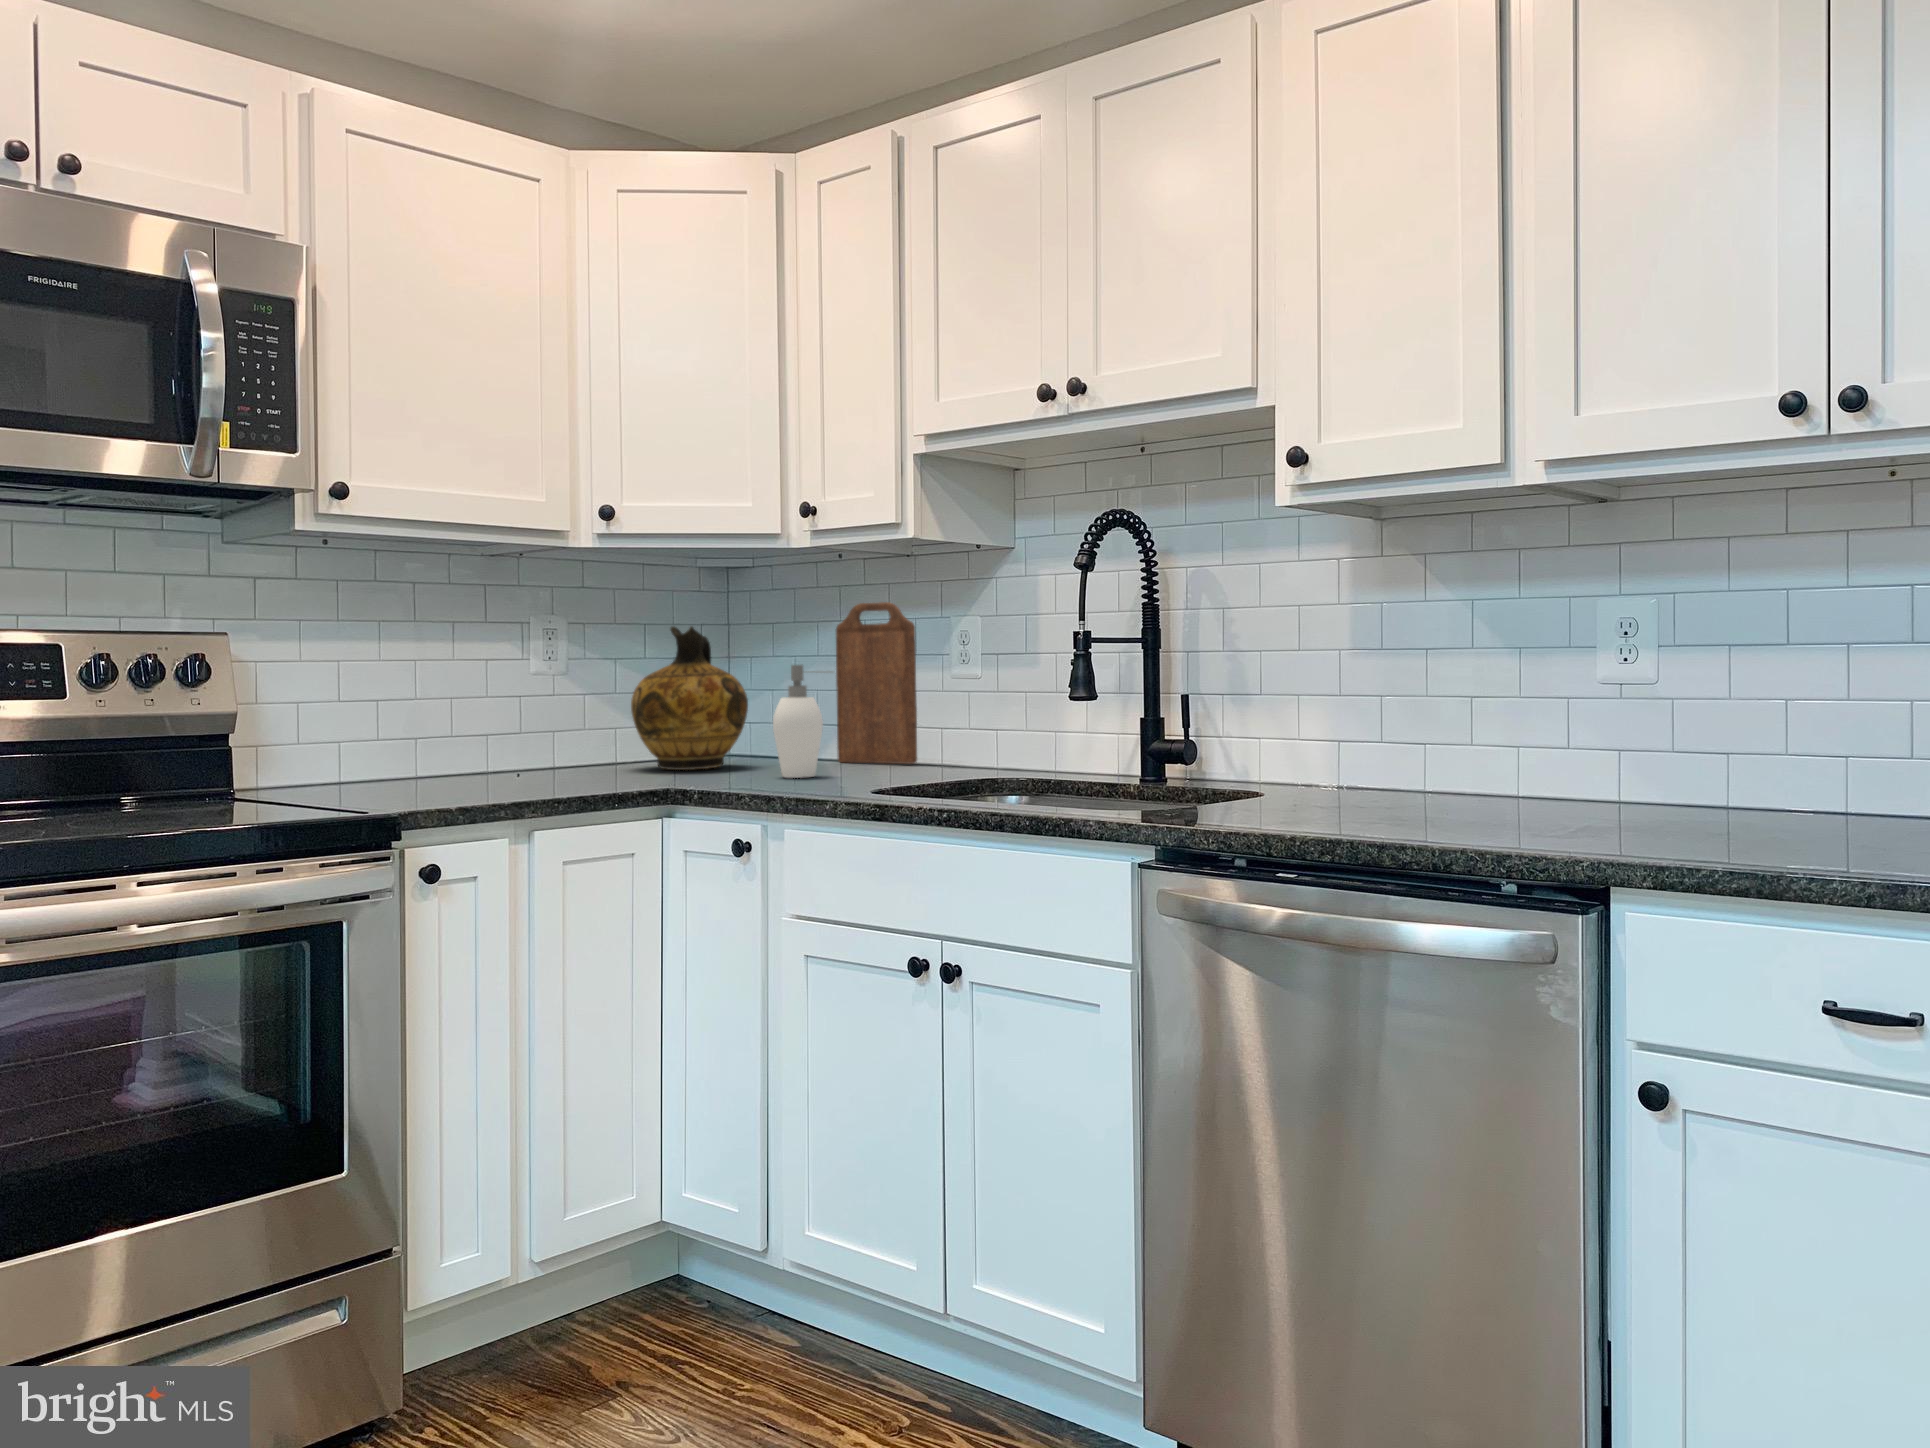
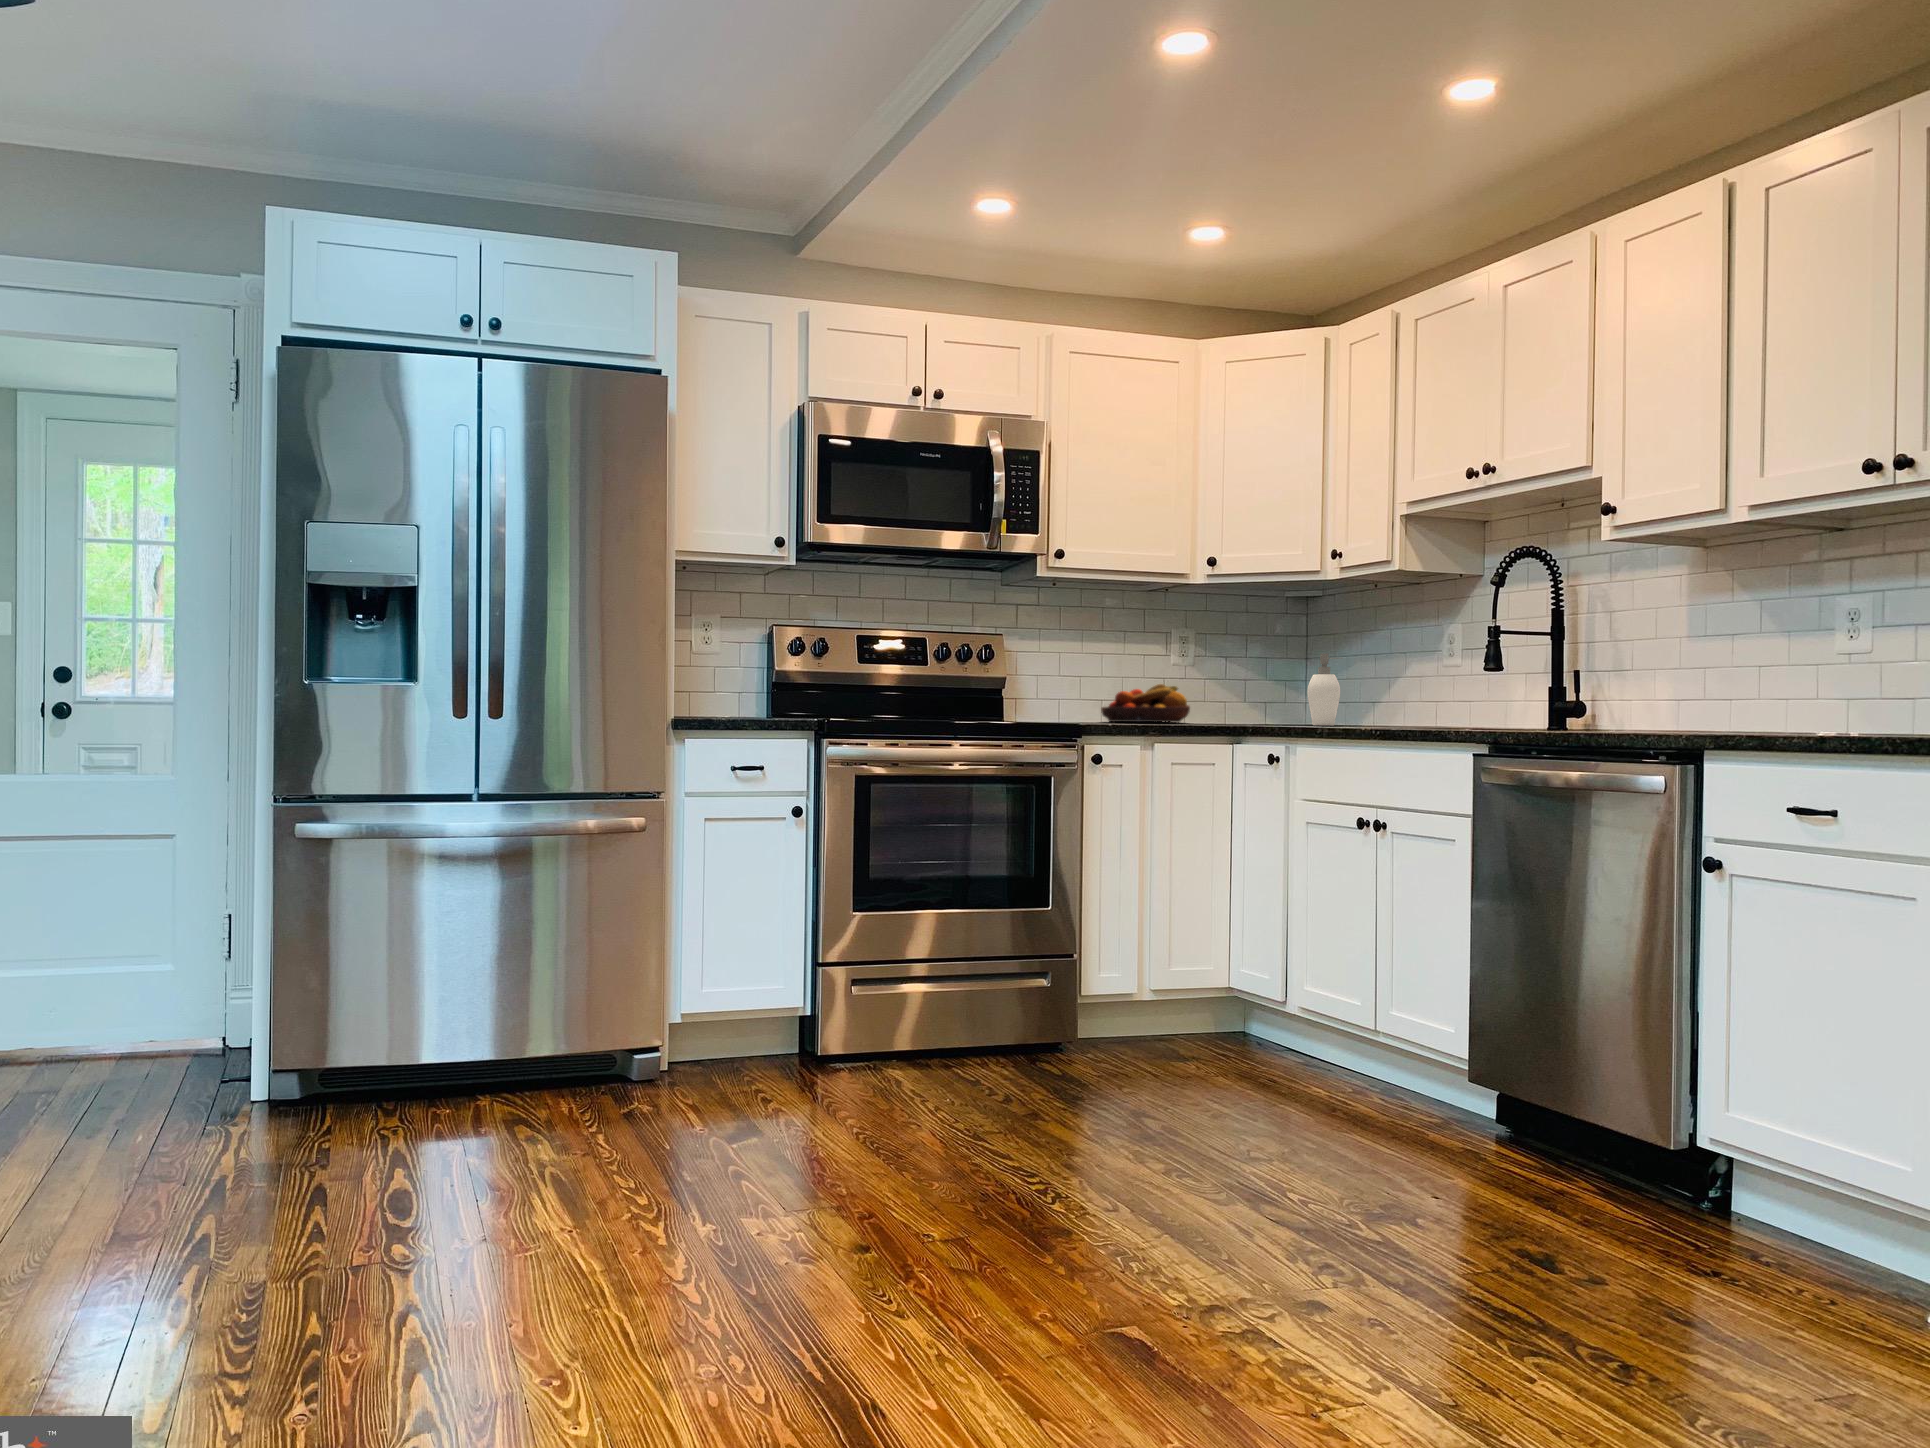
cutting board: present [836,602,917,764] -> none [1366,615,1419,725]
ceramic jug: present [631,626,748,770] -> none [1228,631,1303,722]
fruit bowl: none [422,717,580,787] -> present [1101,684,1190,722]

